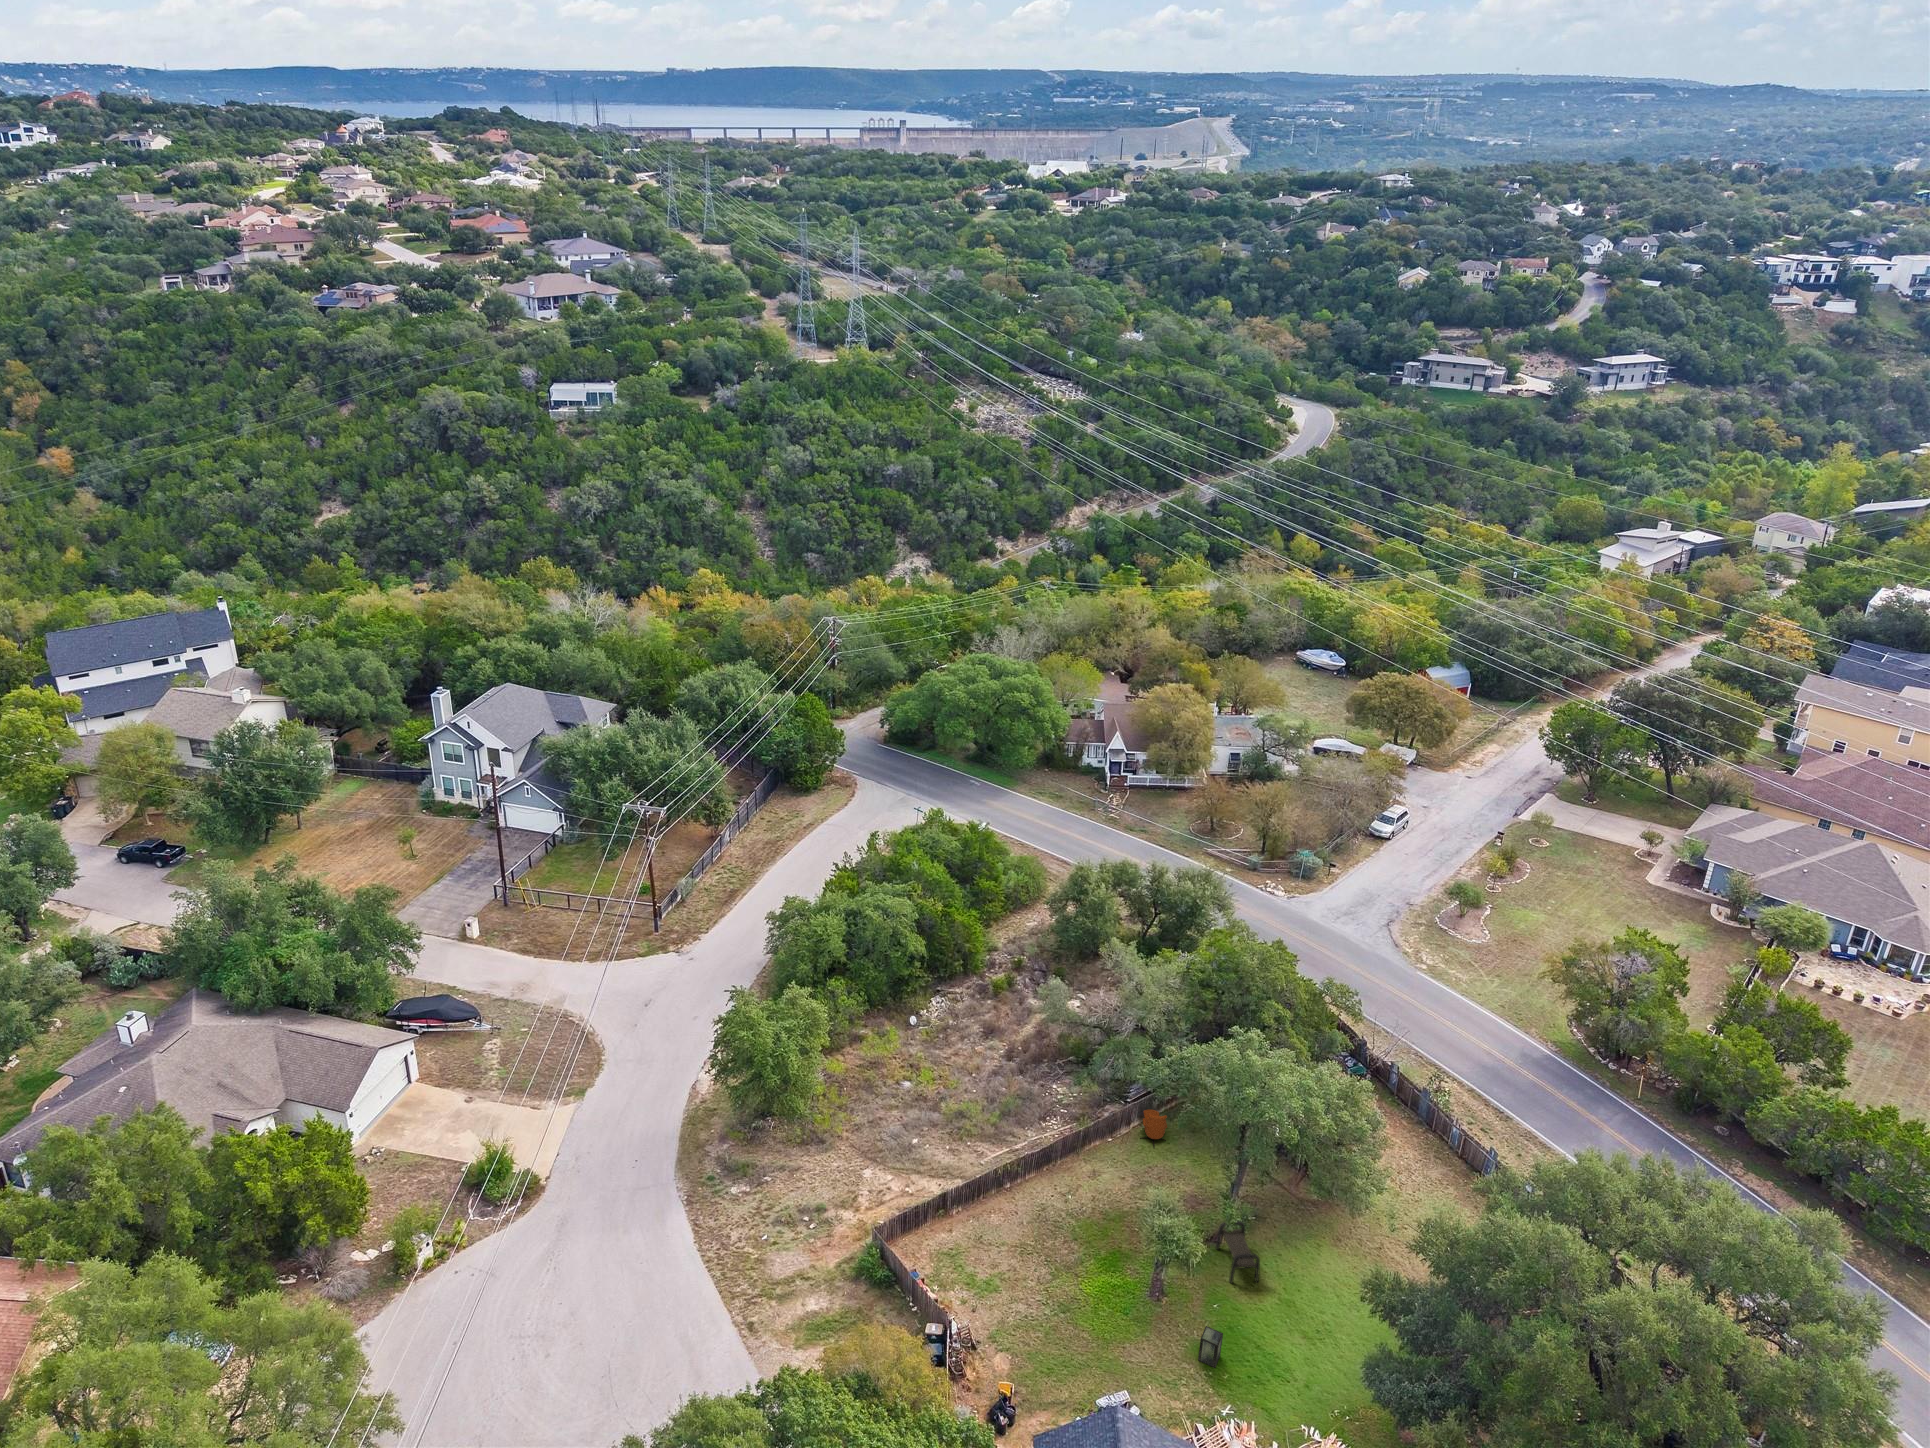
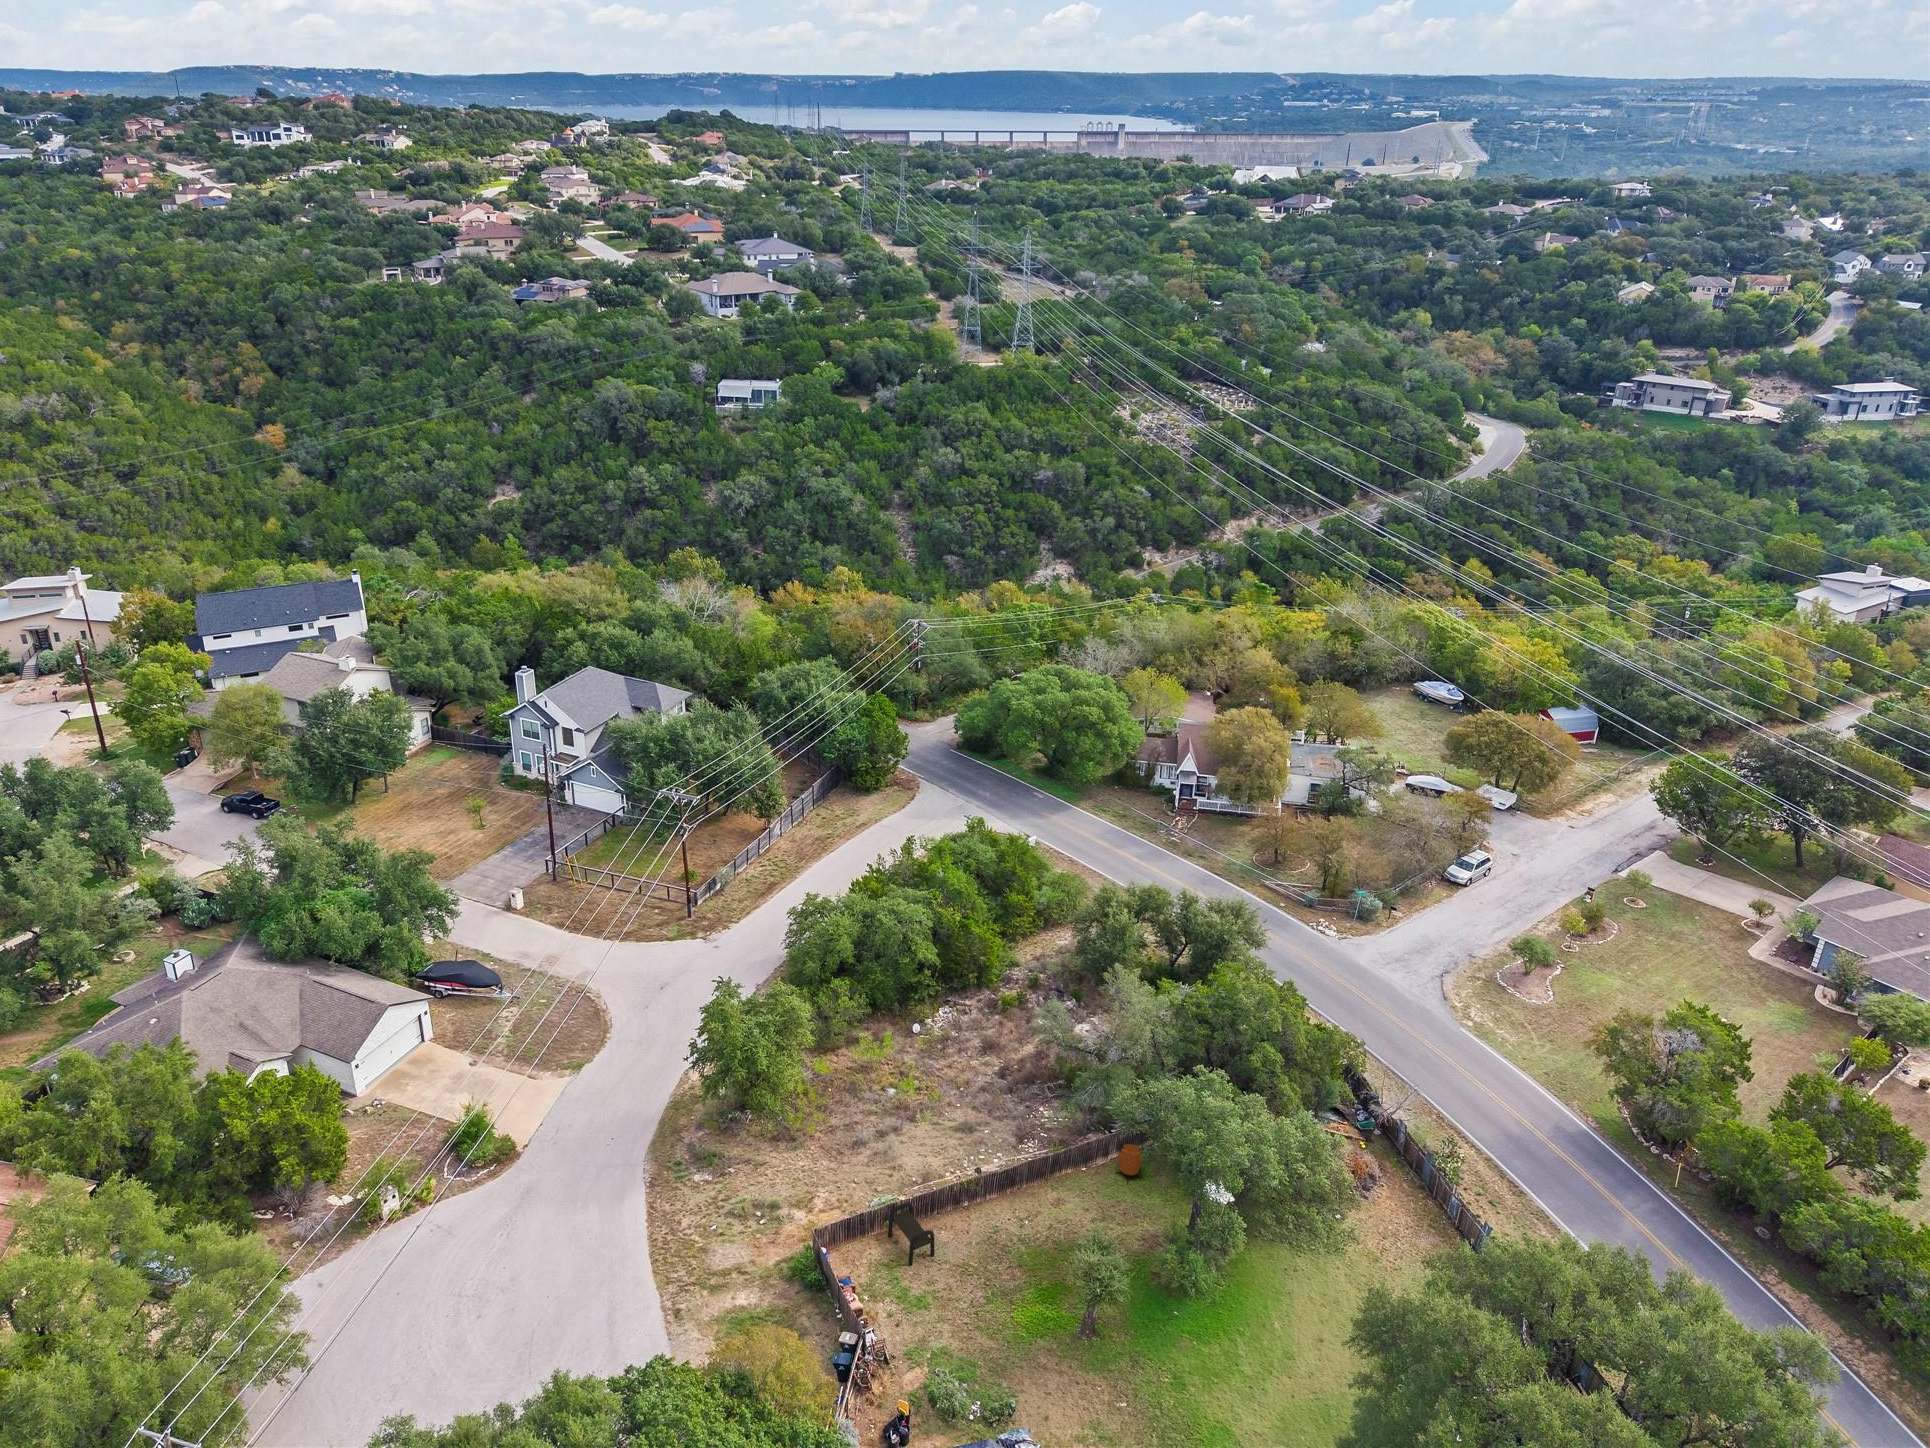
bench: present [1216,1221,1260,1283] -> present [888,1203,934,1266]
storage box: present [1198,1326,1223,1368] -> none [1115,1371,1143,1416]

